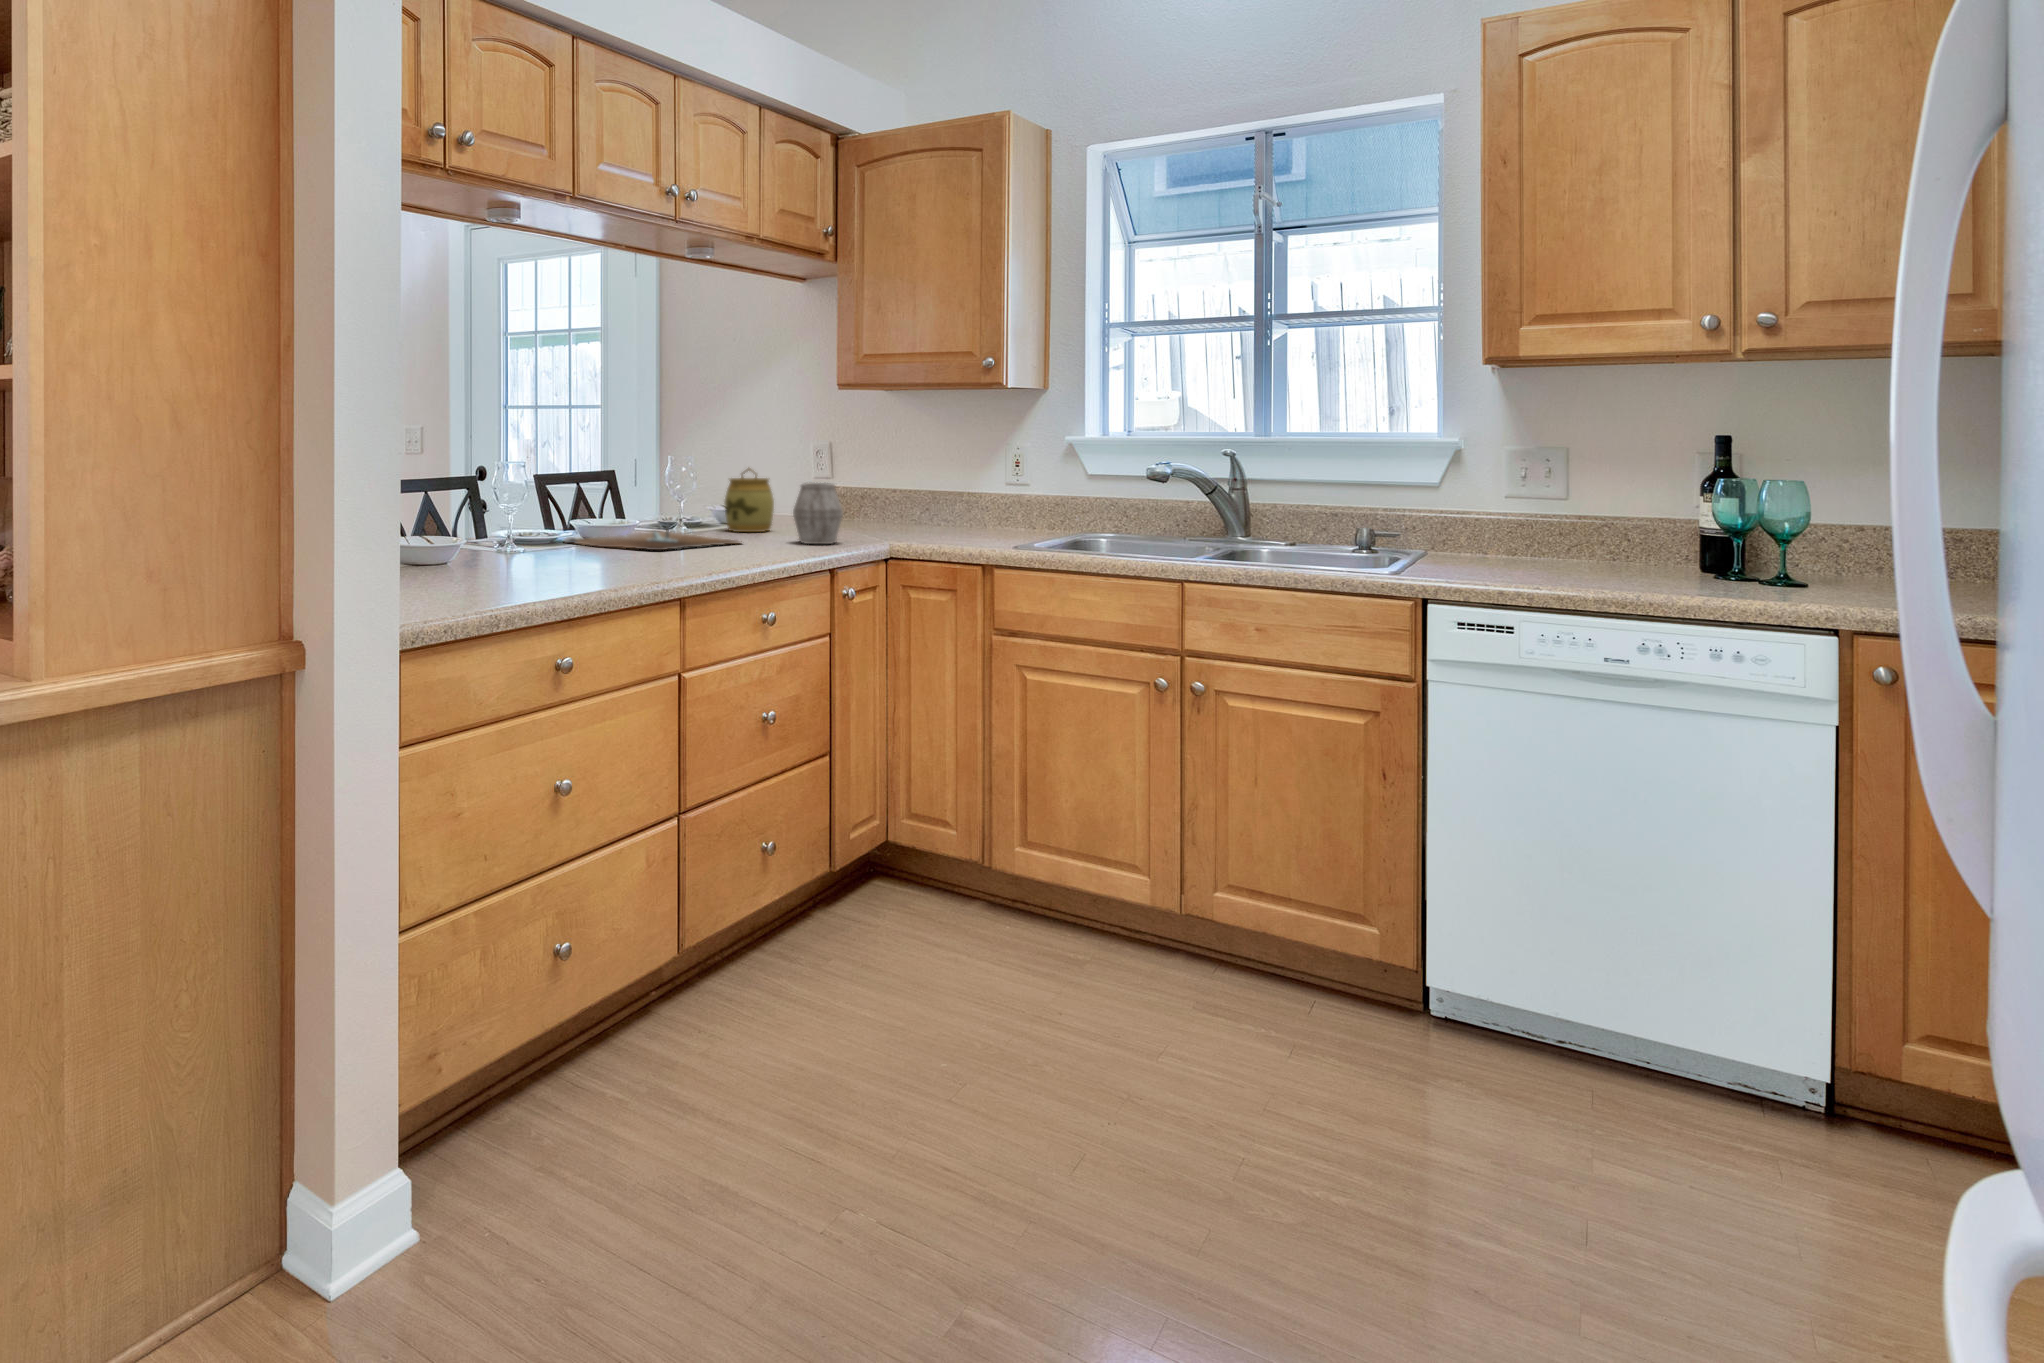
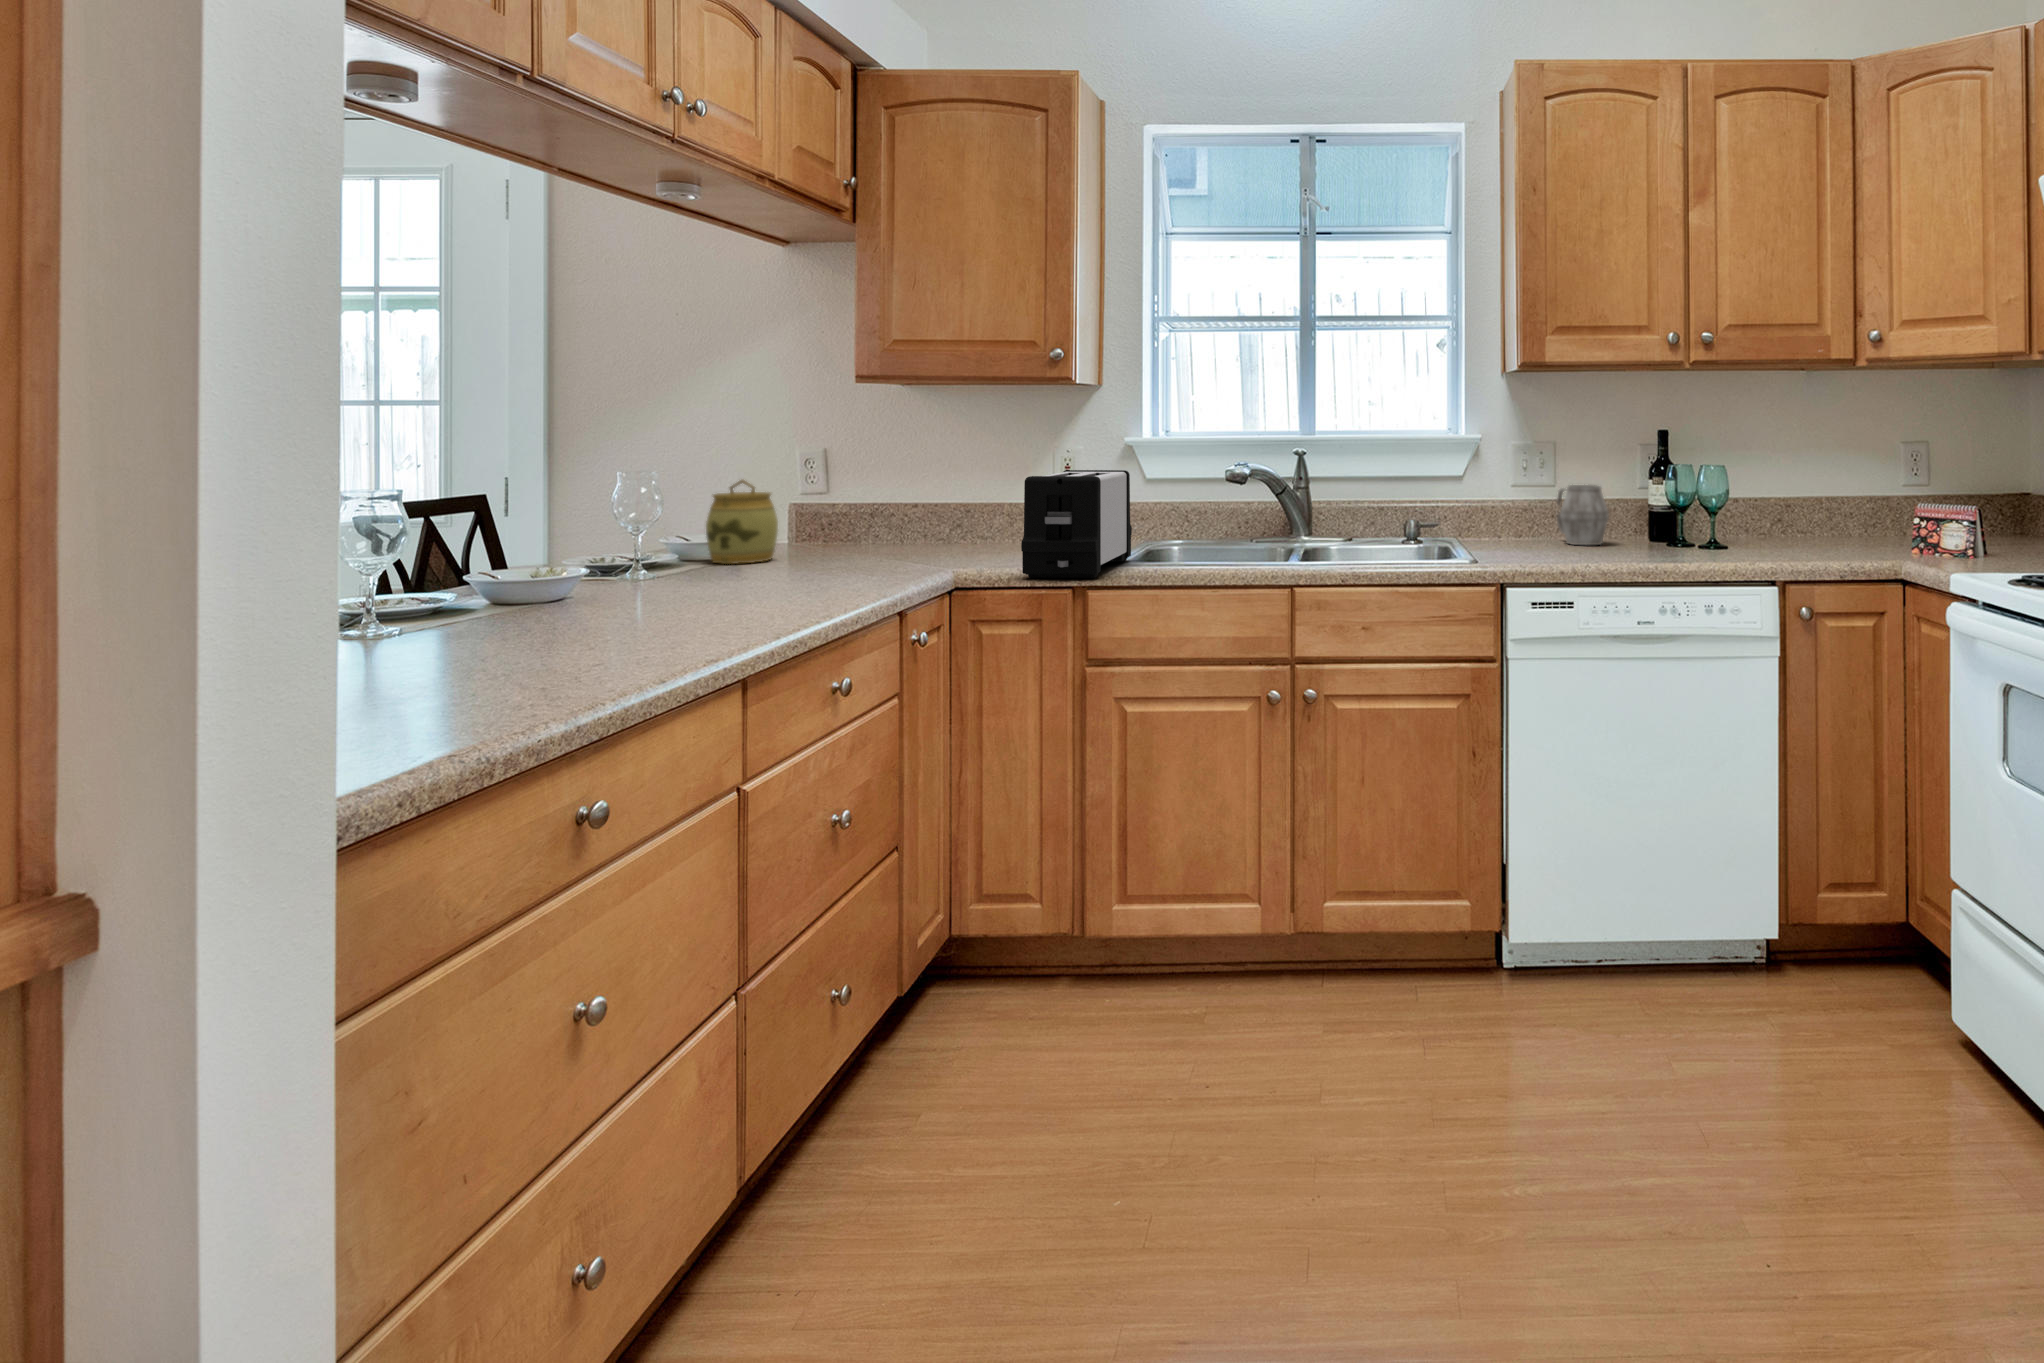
toaster: none [928,465,1045,557] -> present [1021,470,1132,578]
mug: present [793,483,843,544] -> present [1557,485,1609,545]
cutting board: present [564,526,742,550] -> none [452,565,759,606]

